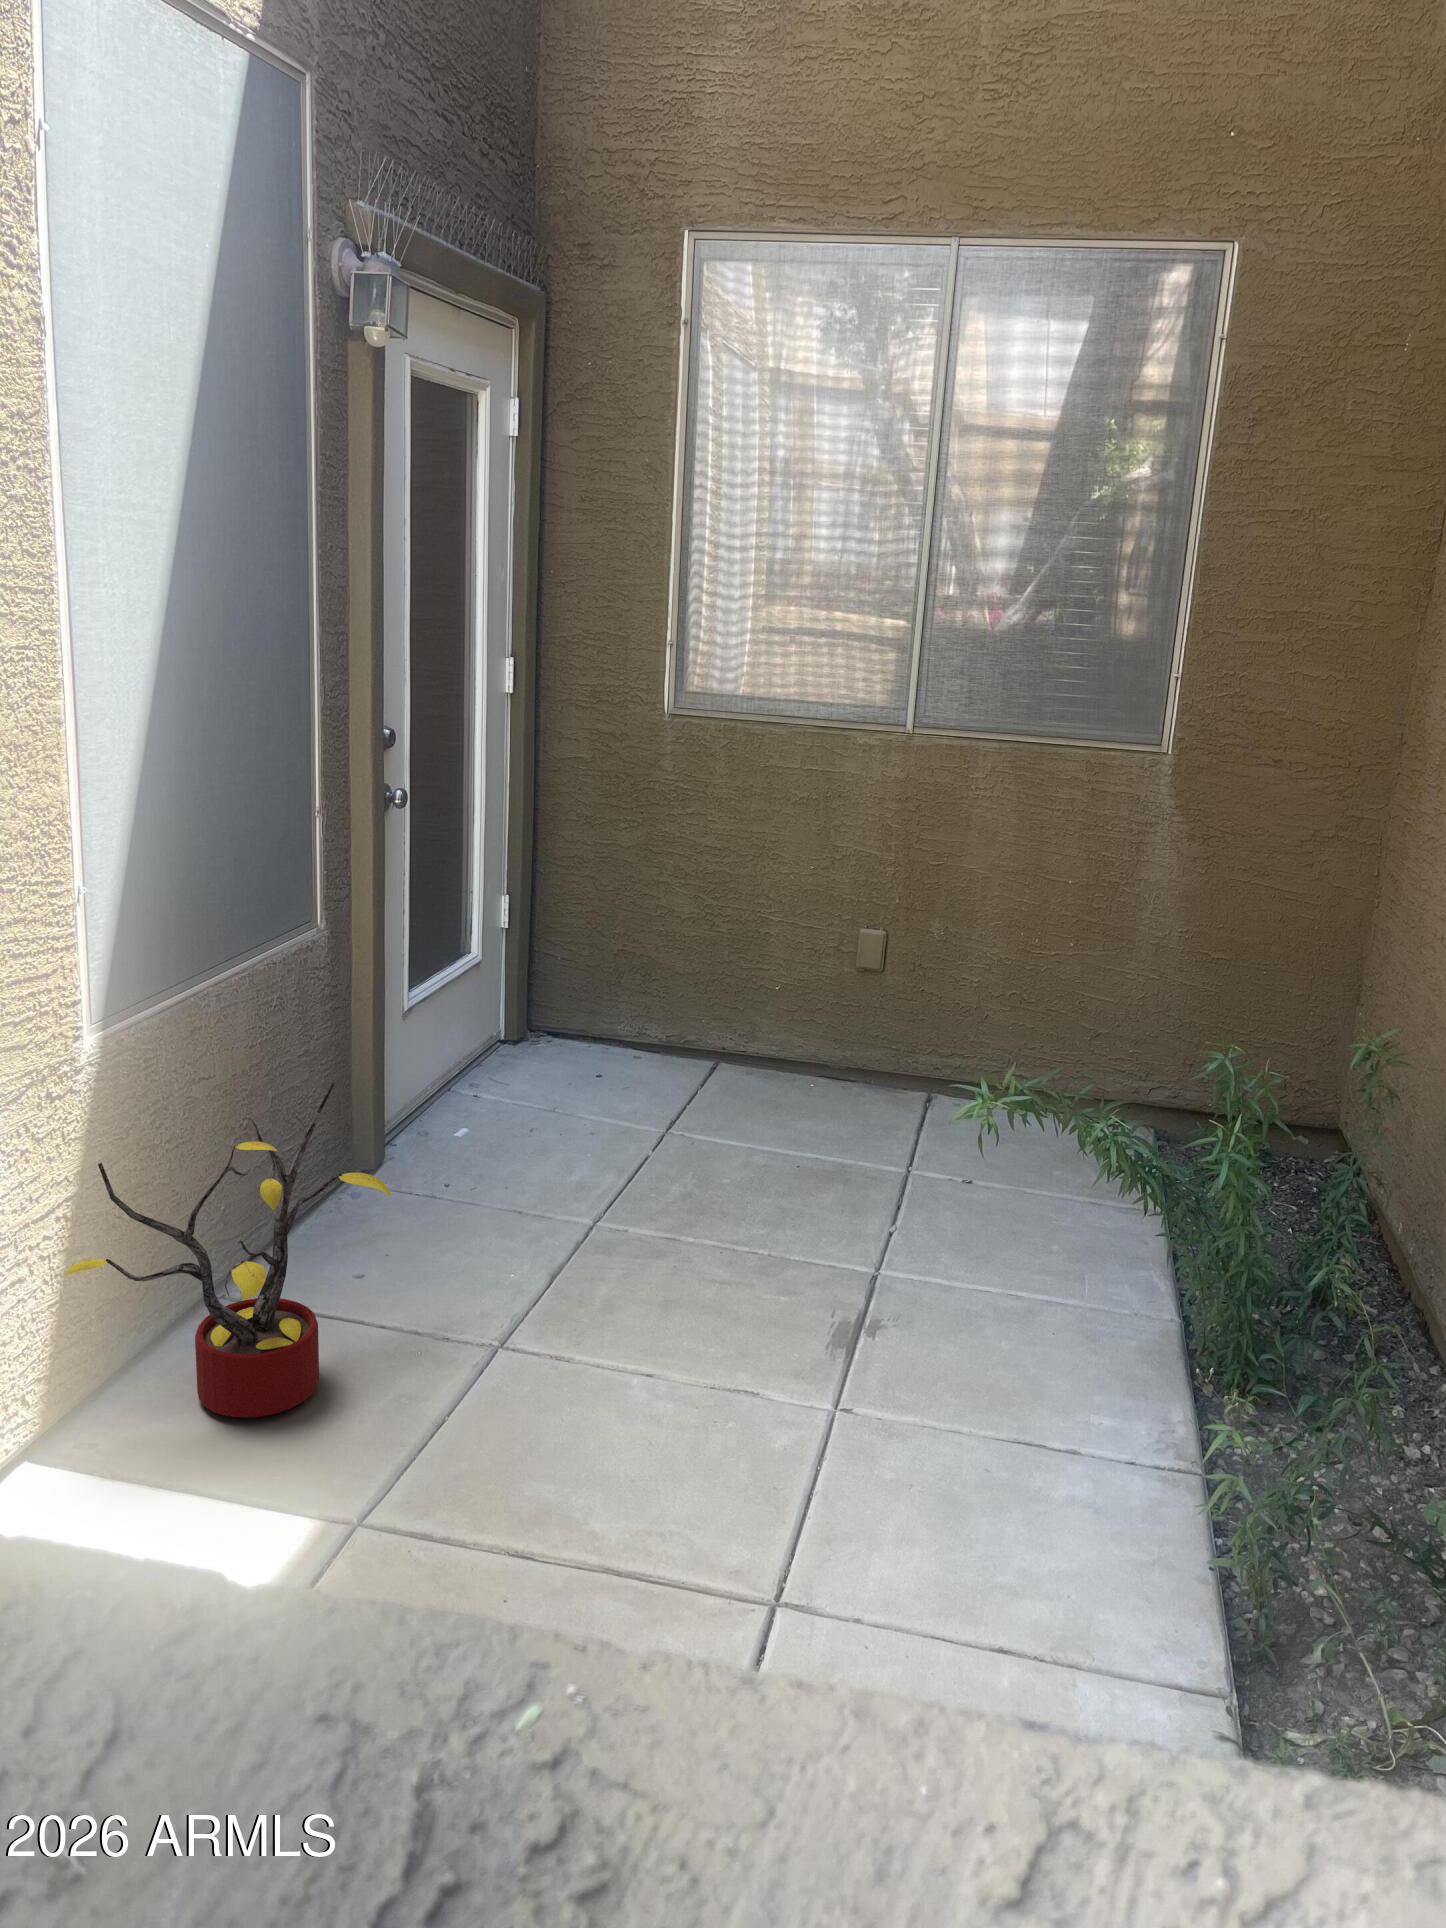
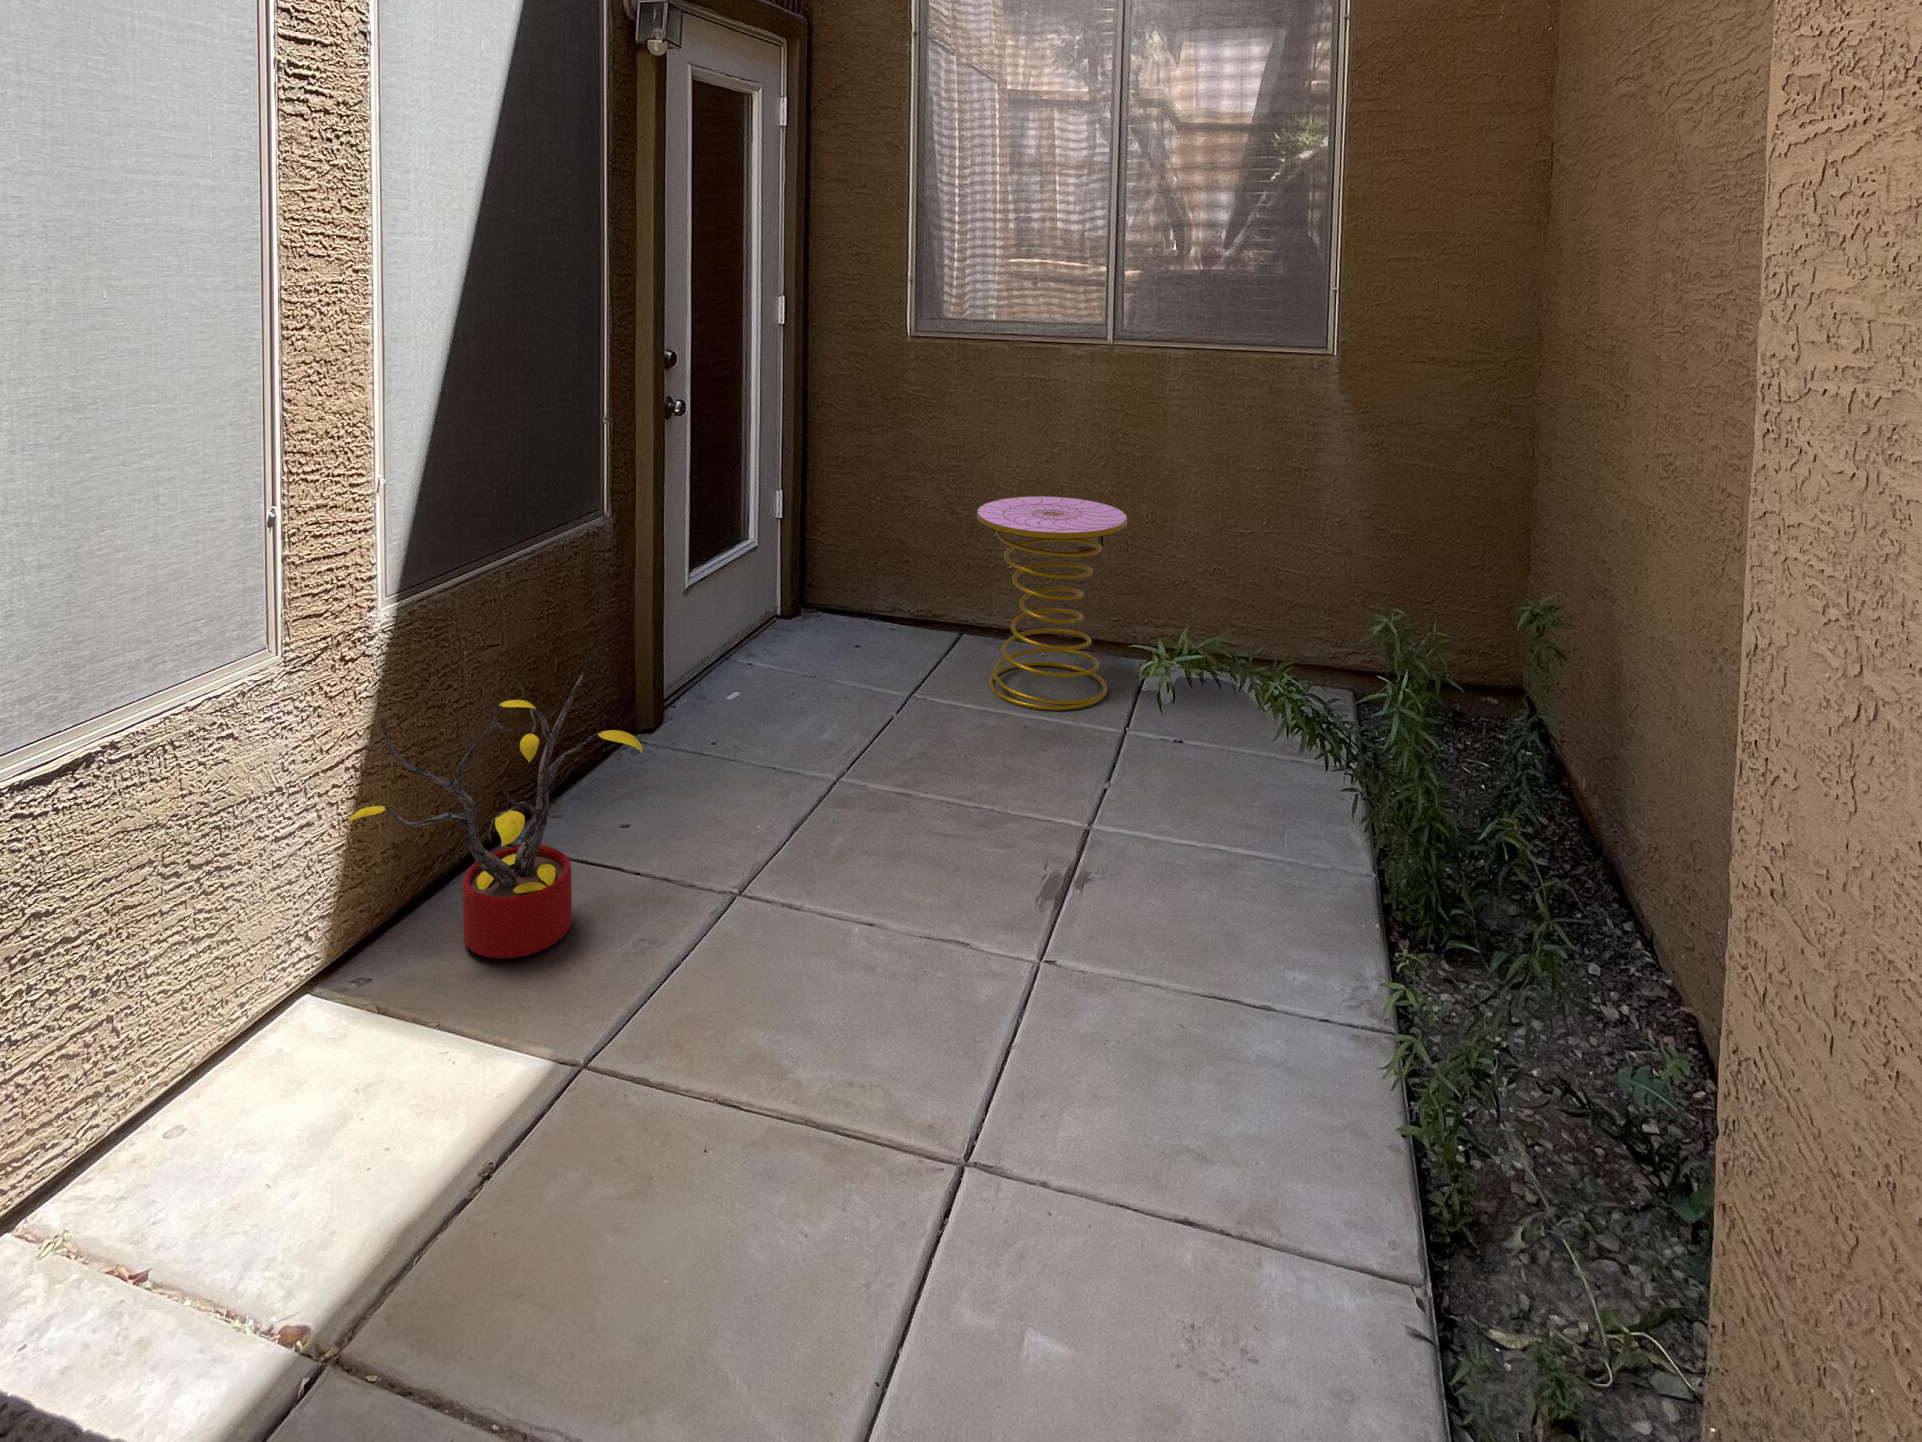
side table: none [752,906,925,1146] -> present [977,496,1127,710]

